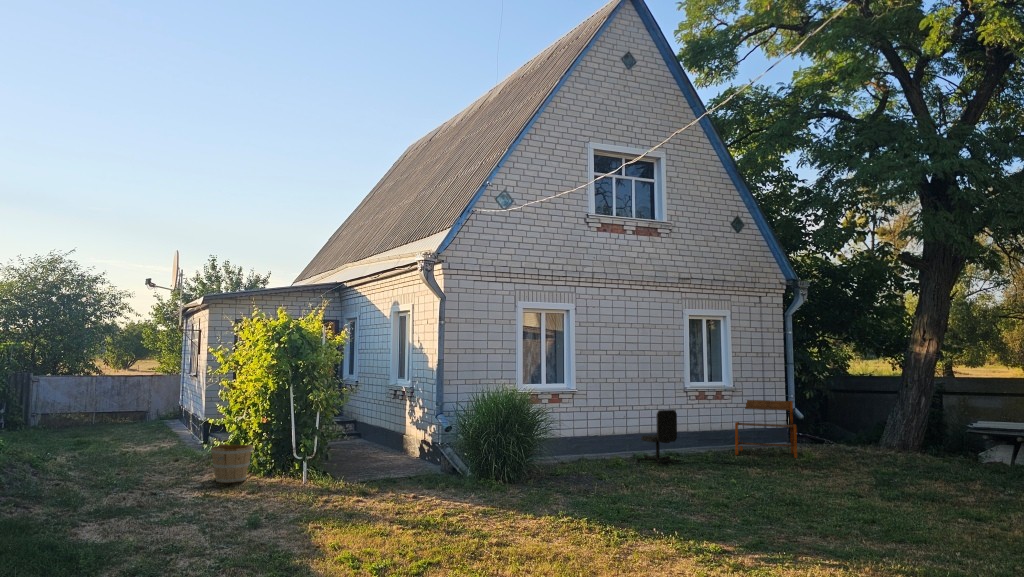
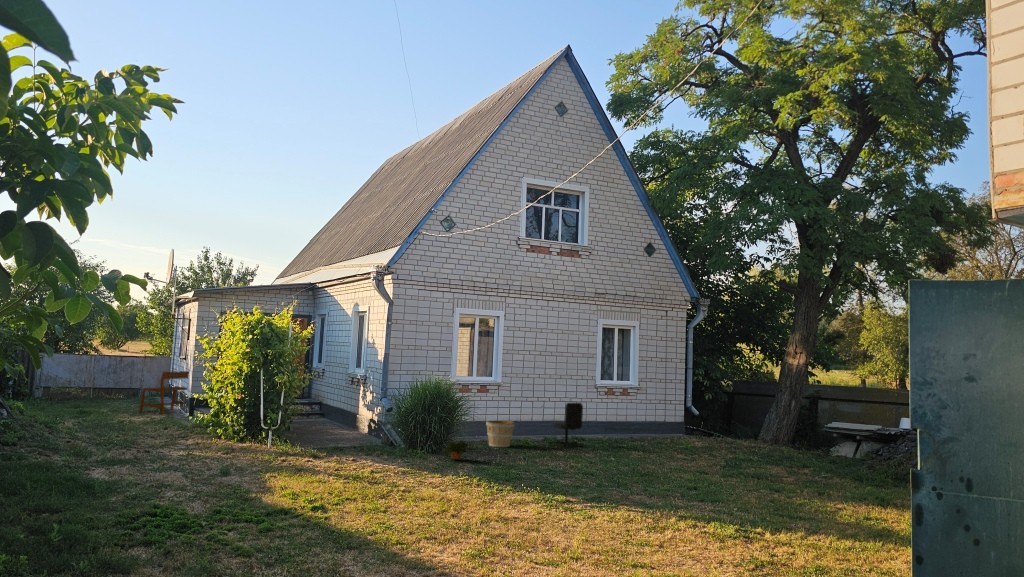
bench: present [735,400,797,458] -> present [139,371,189,414]
wooden bucket: present [211,444,253,483] -> present [486,420,515,448]
potted plant: none [522,463,554,489] -> present [443,440,468,459]

